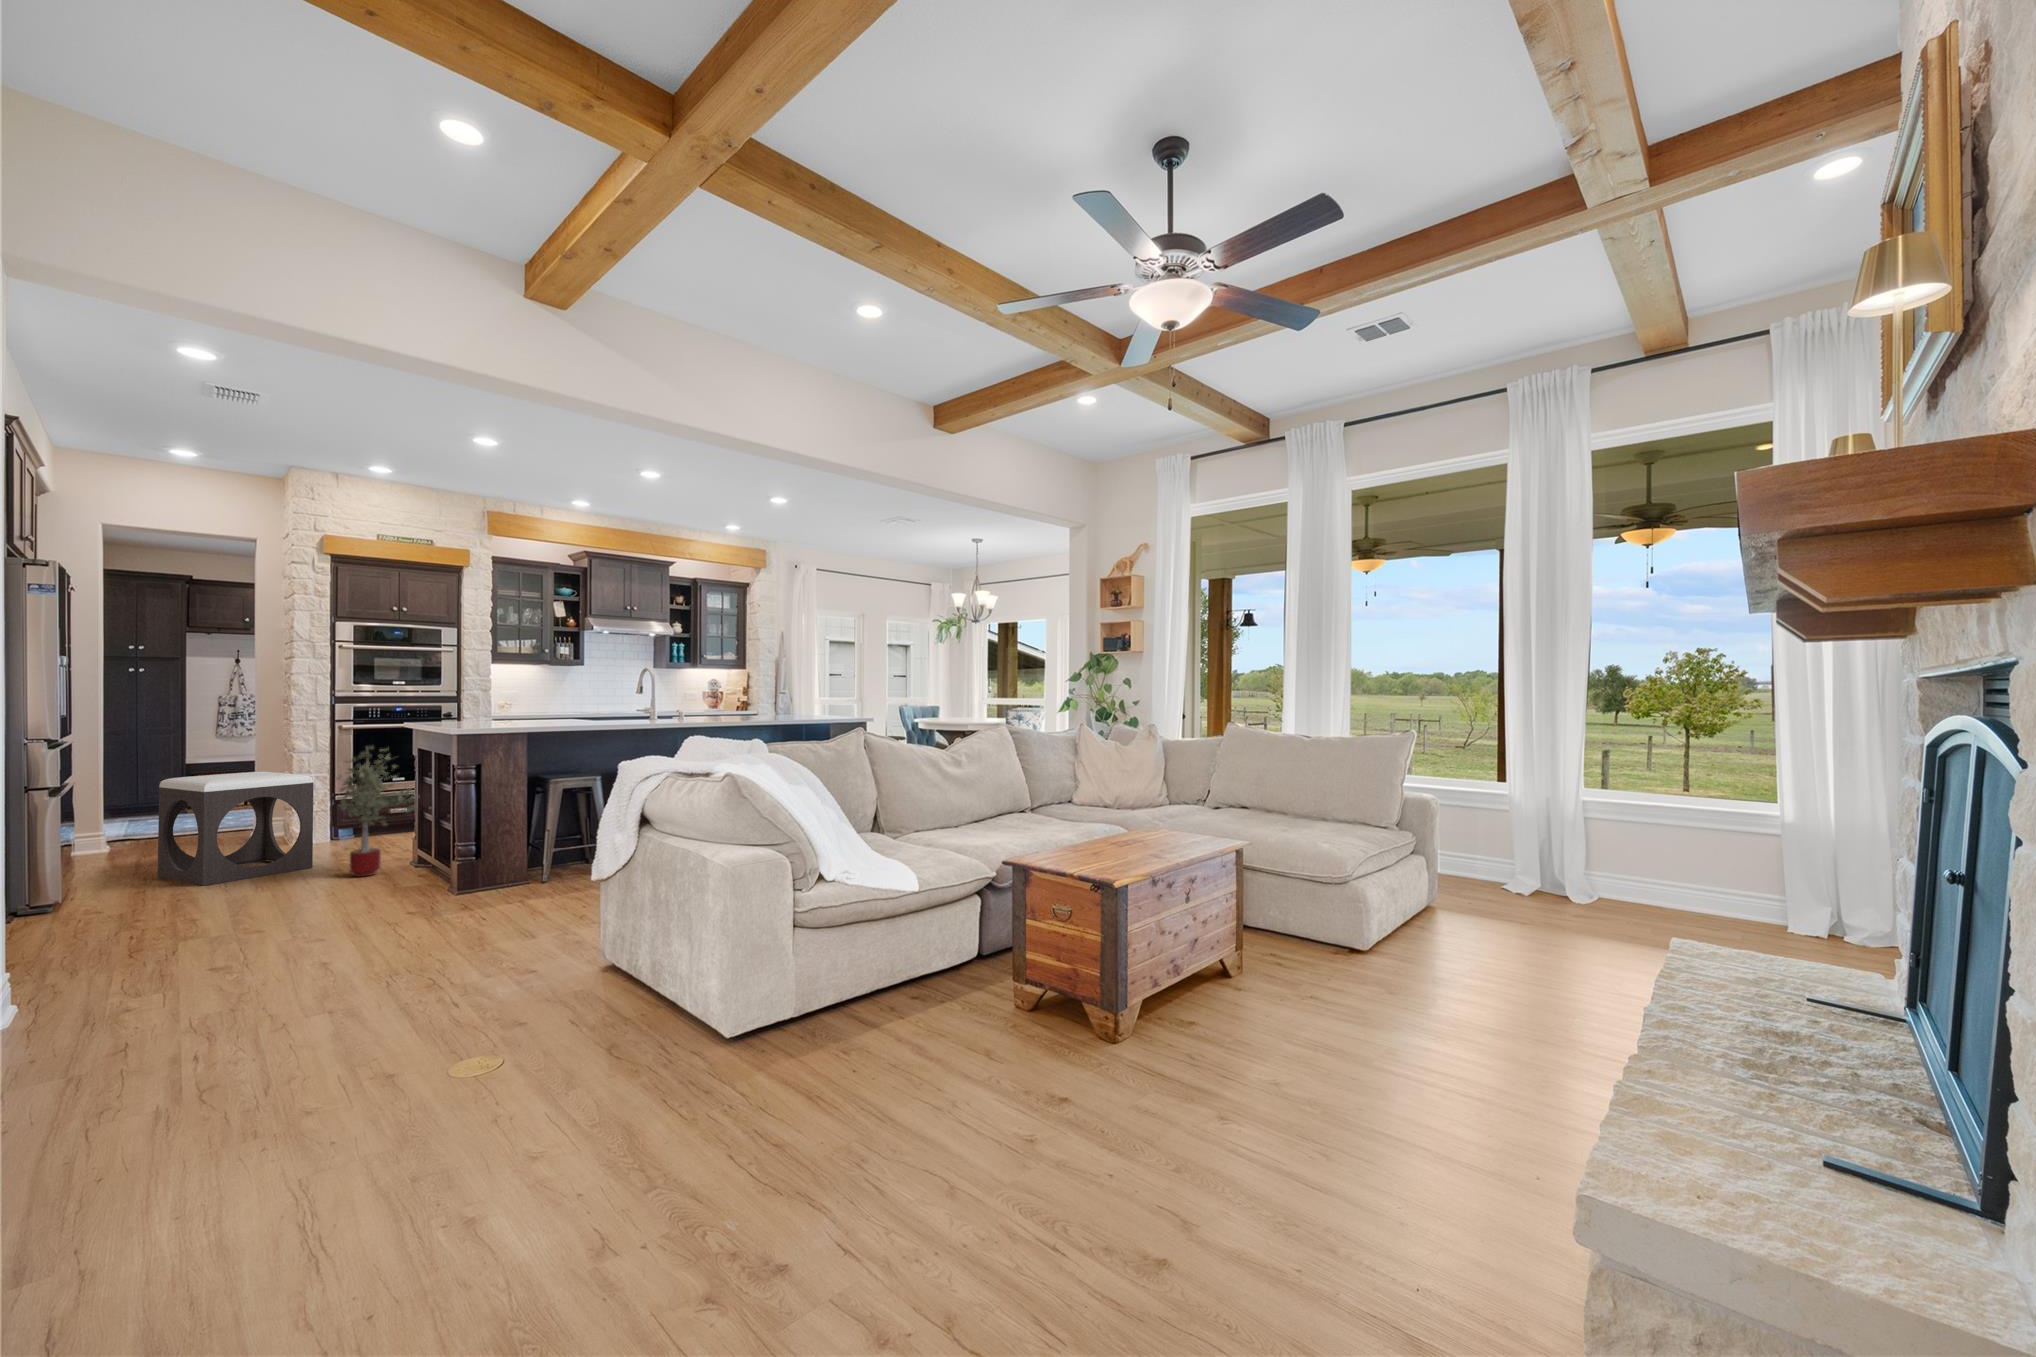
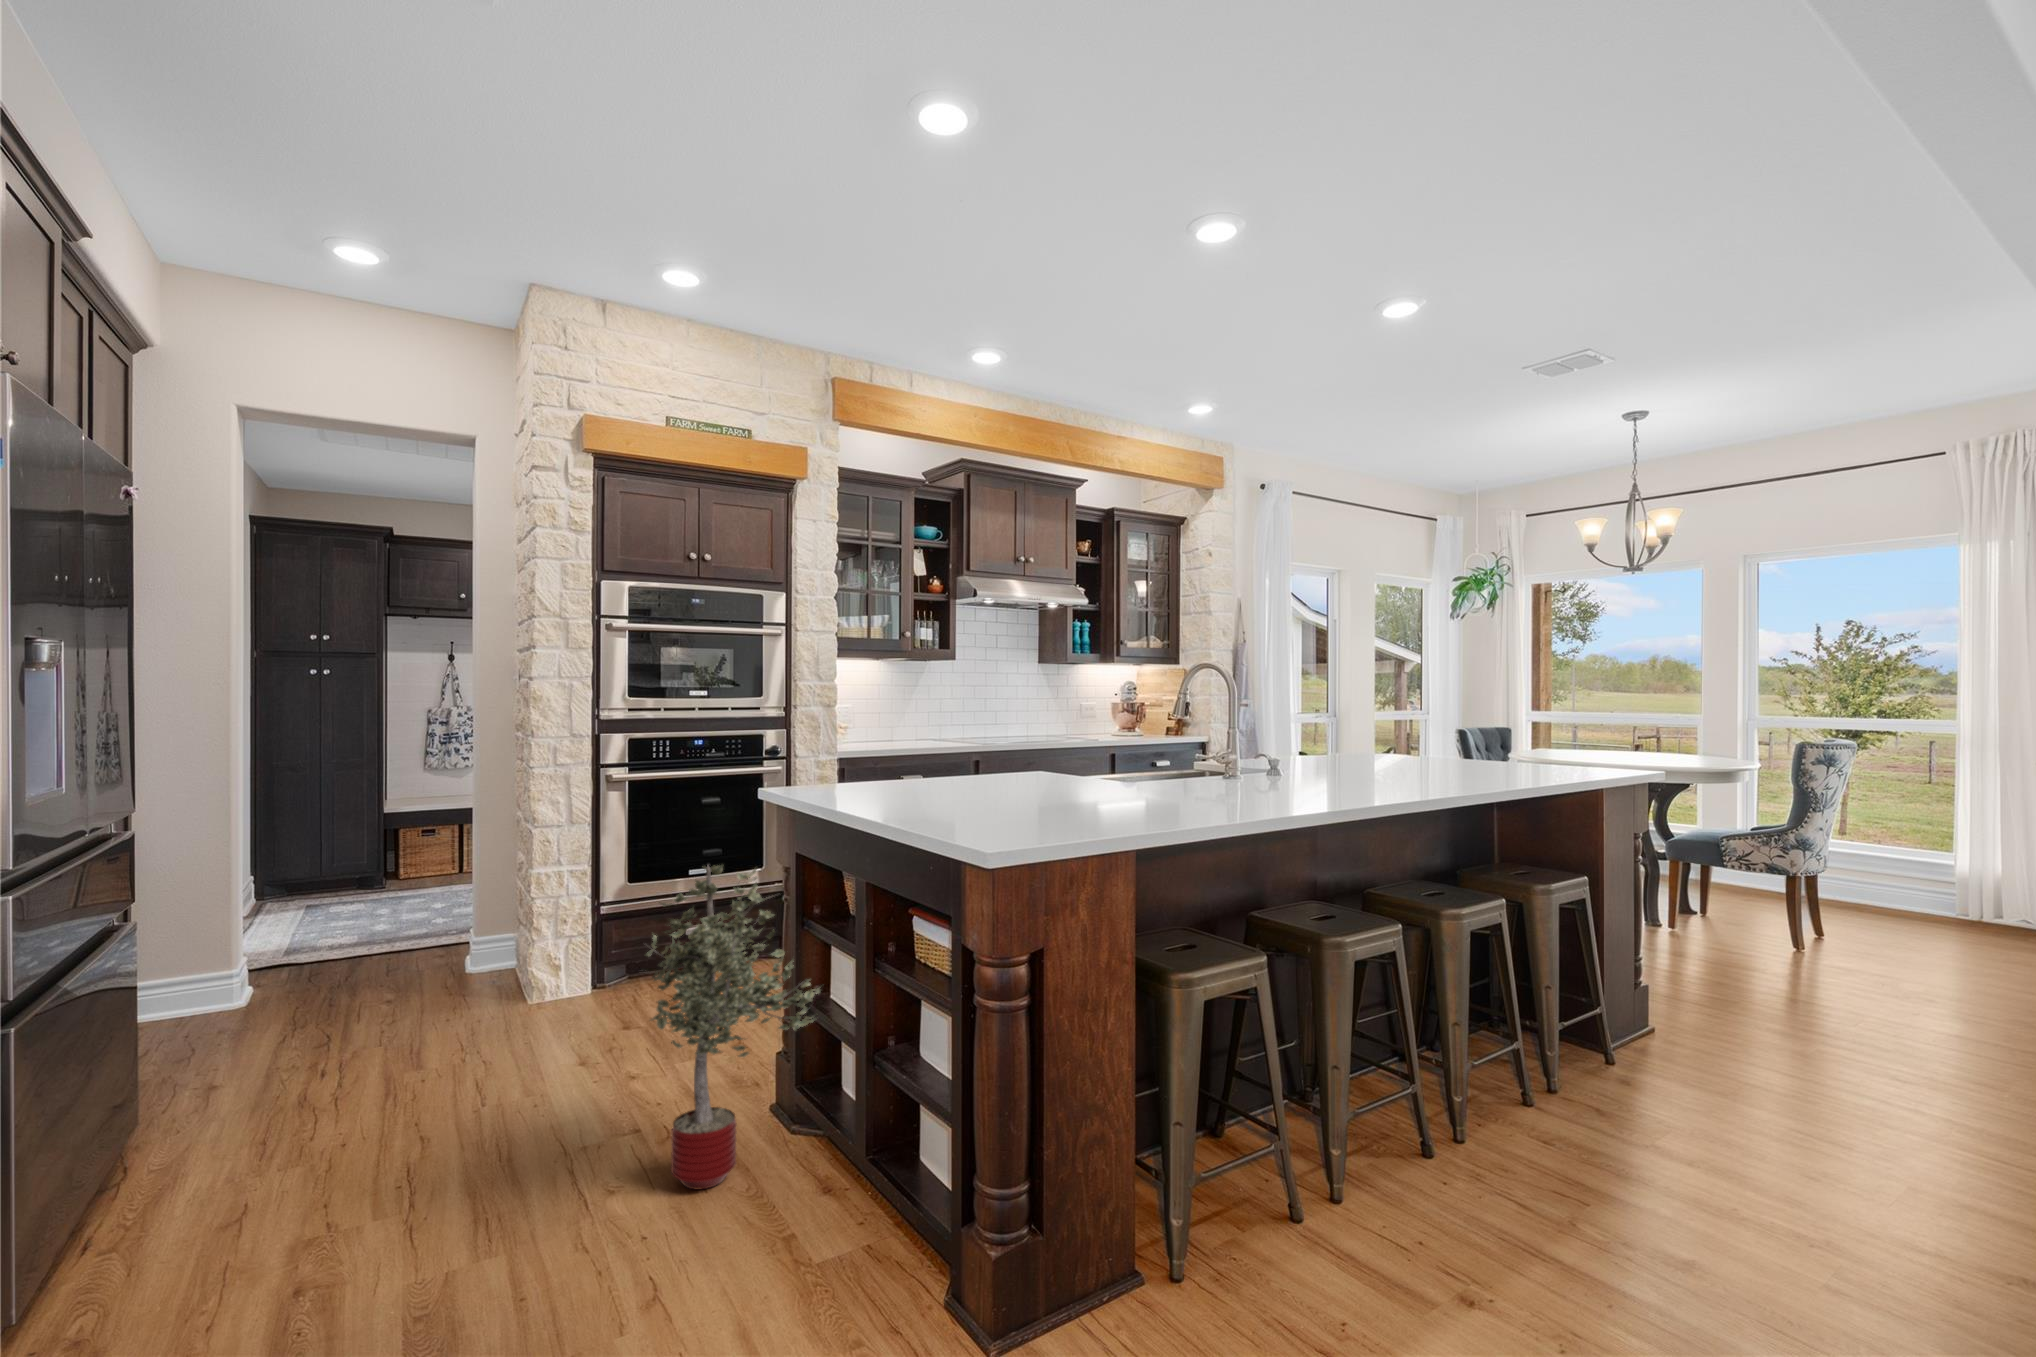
footstool: present [158,772,314,886] -> none [290,890,586,1202]

